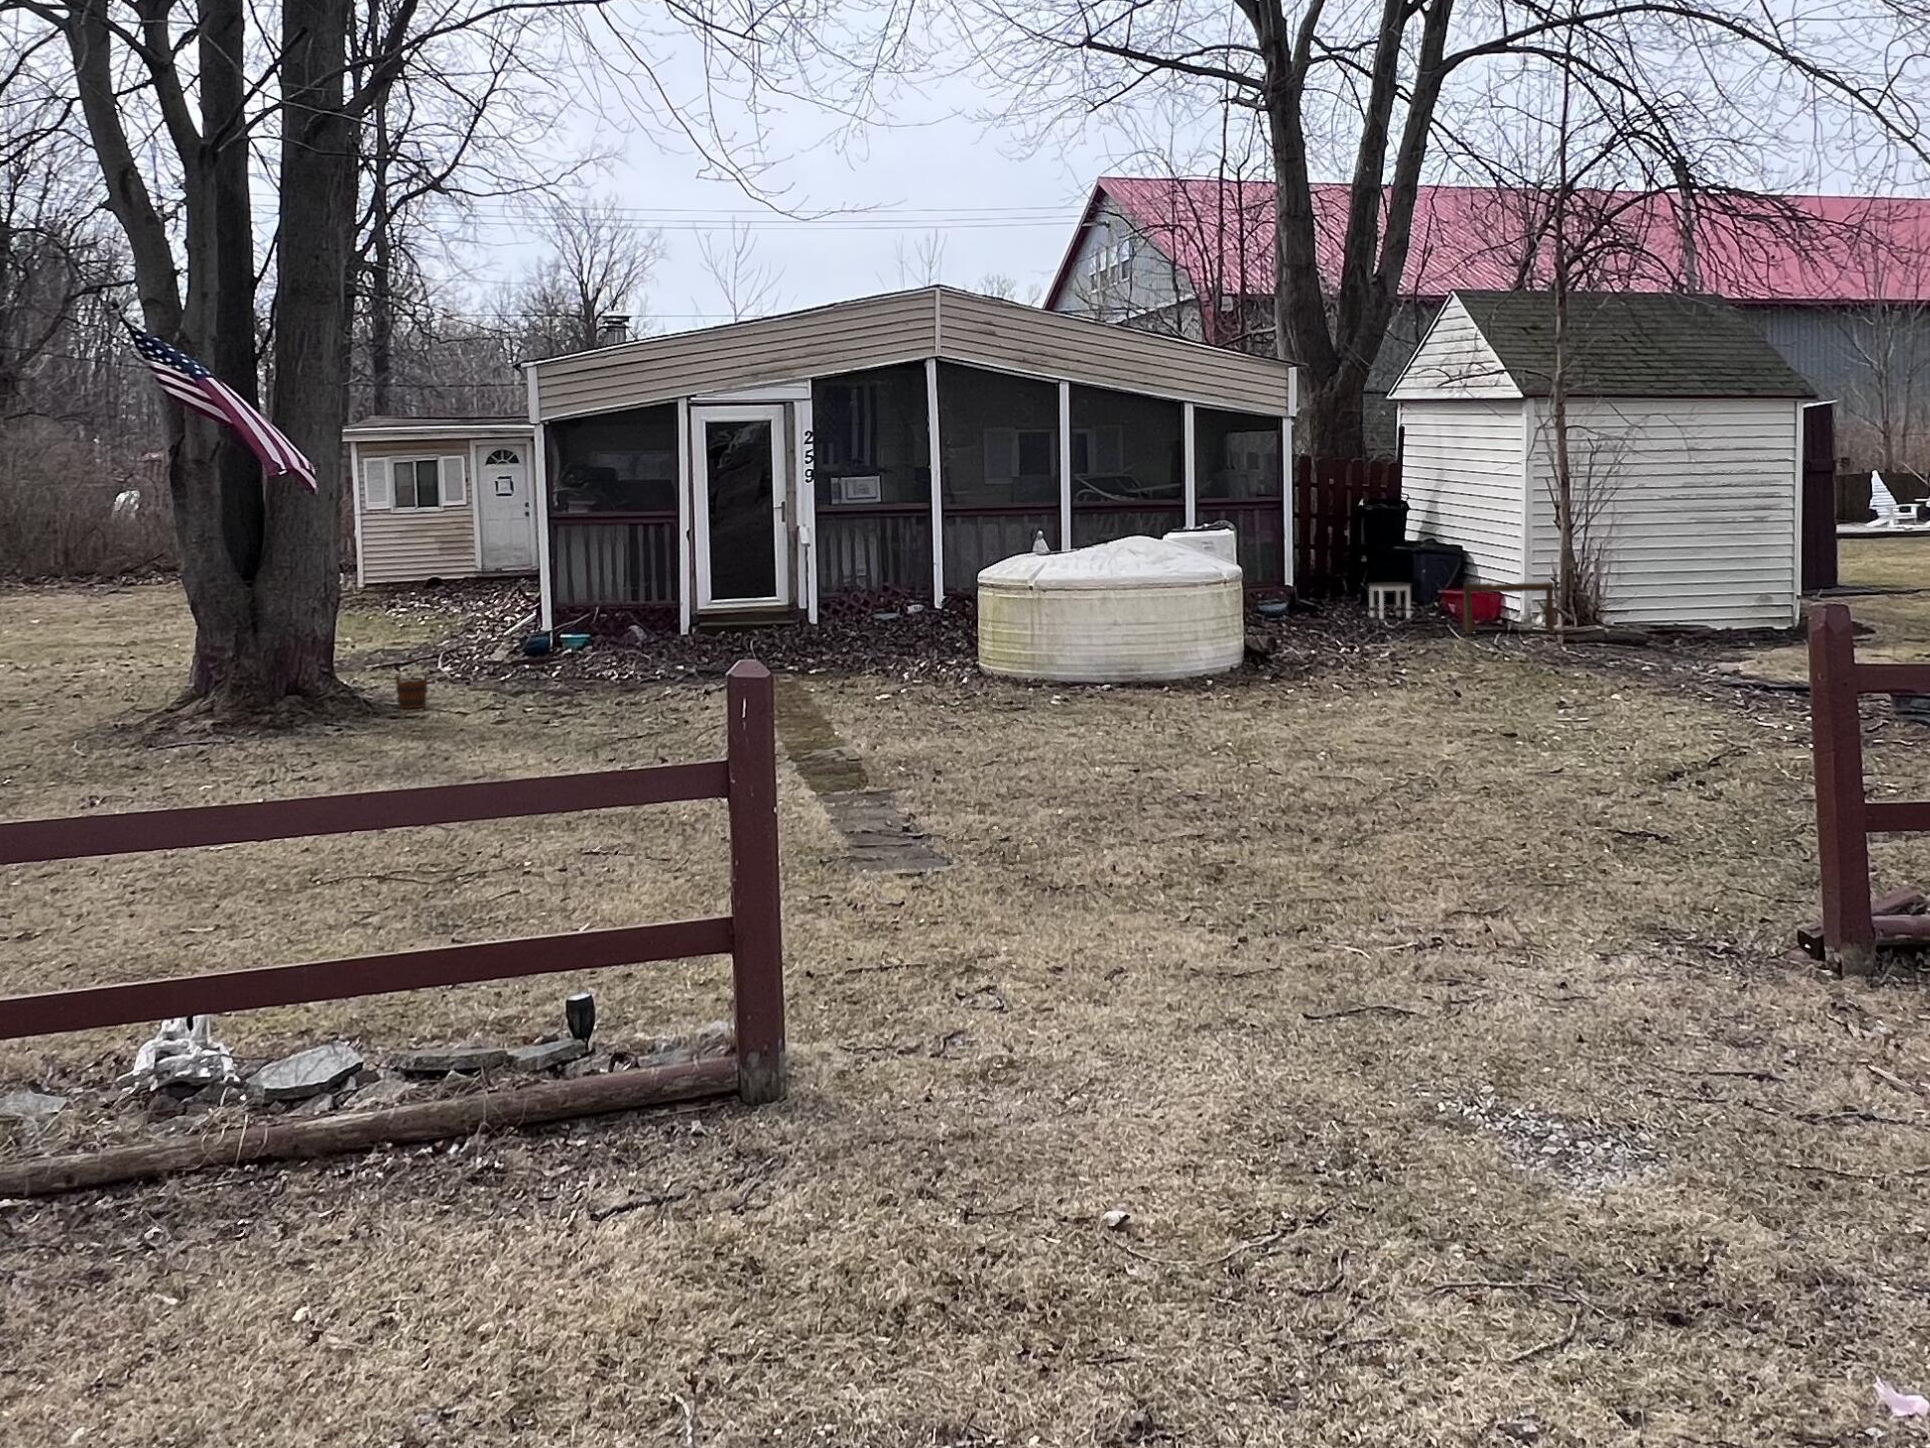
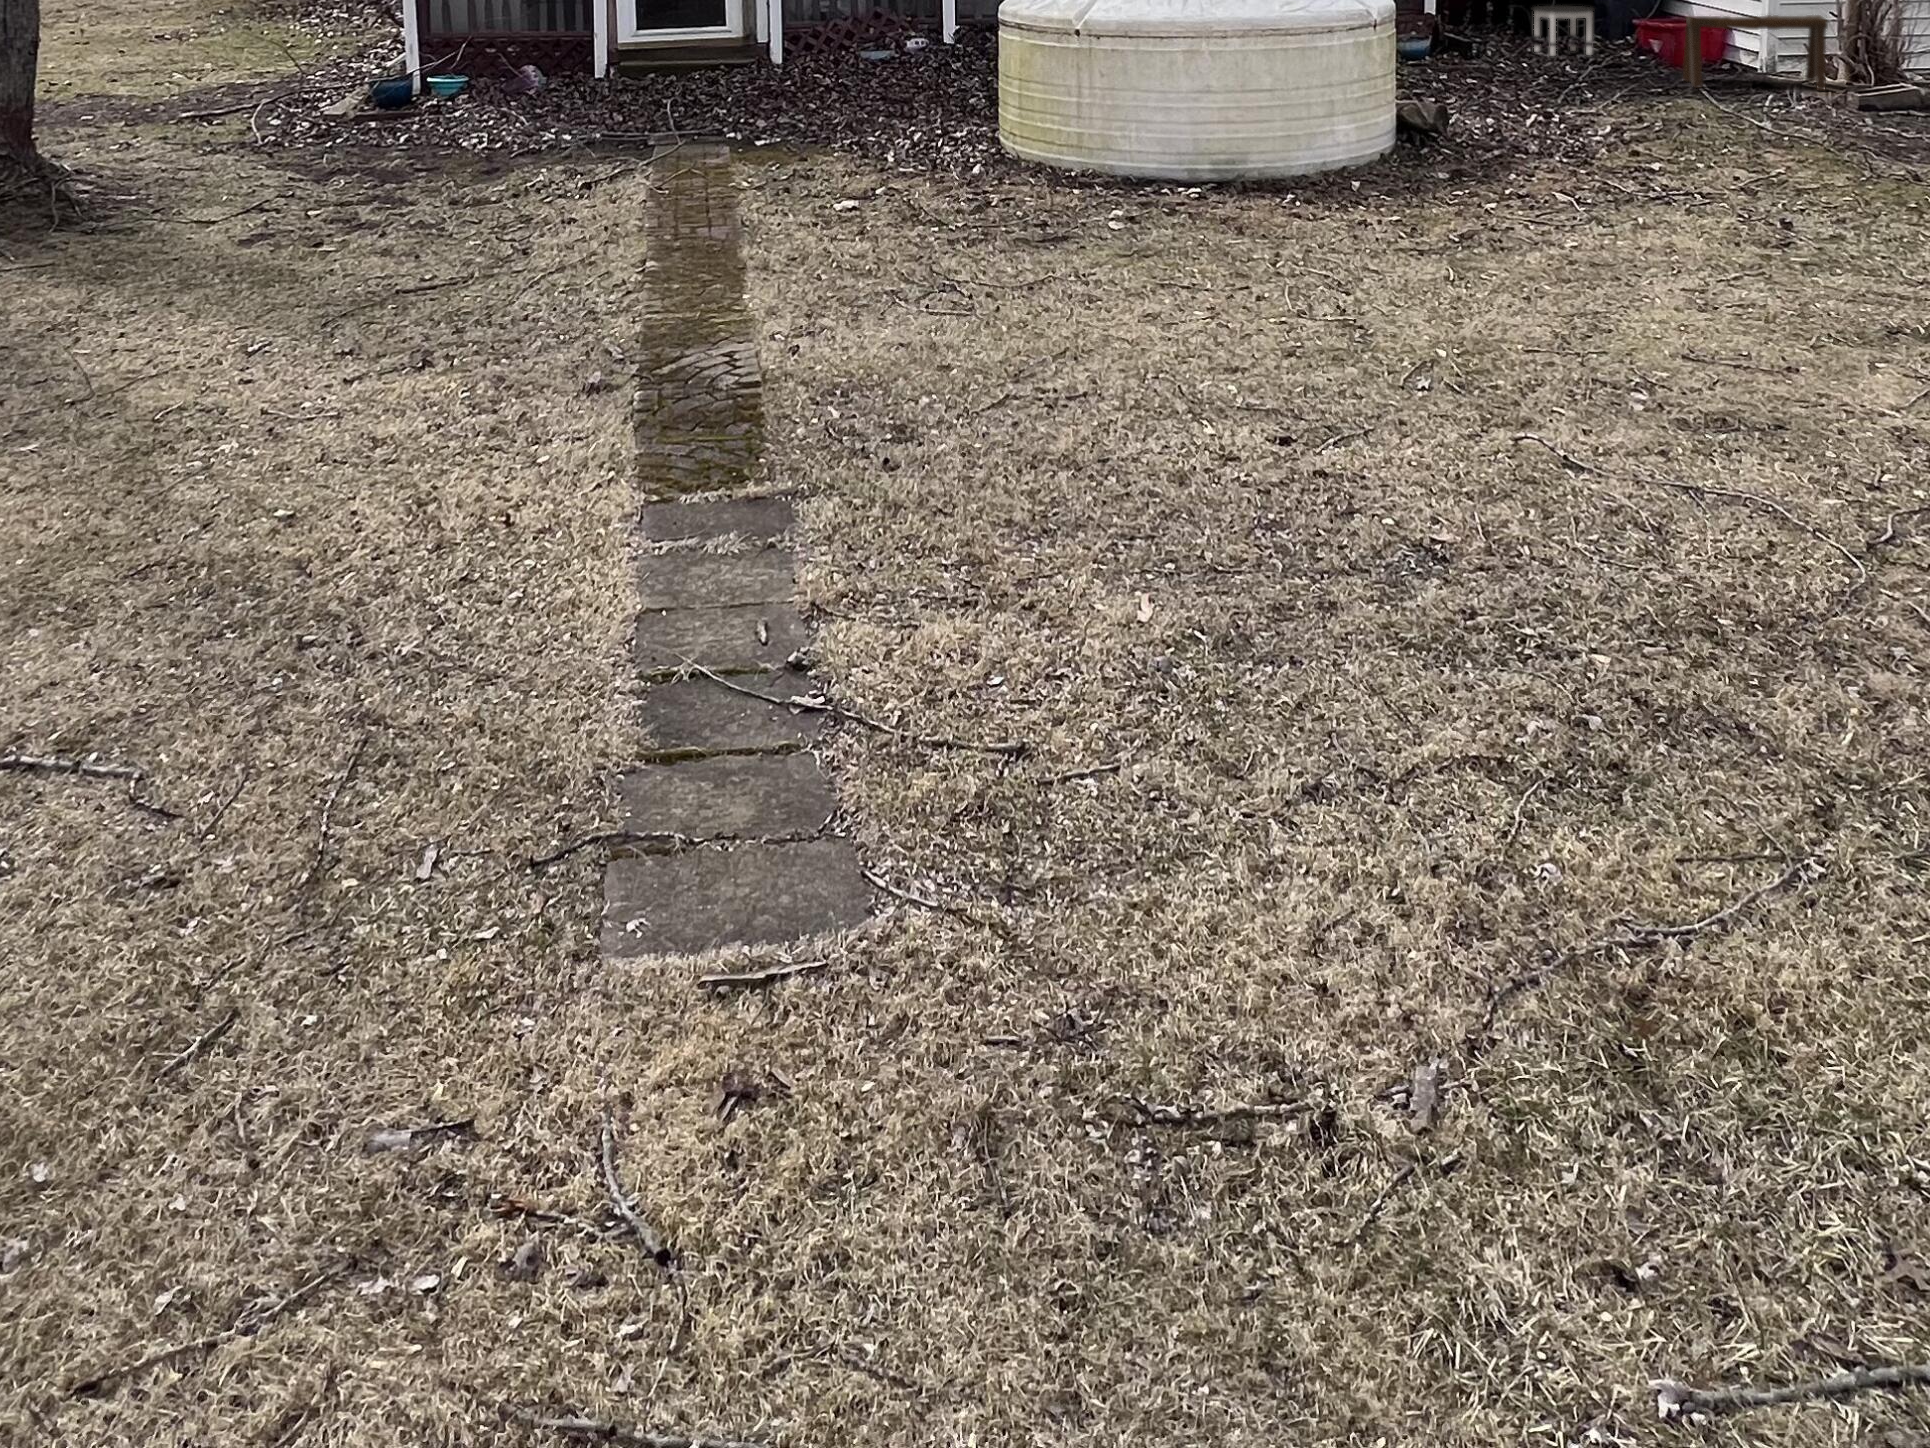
wooden bucket: present [395,658,428,709] -> none [43,143,101,224]

